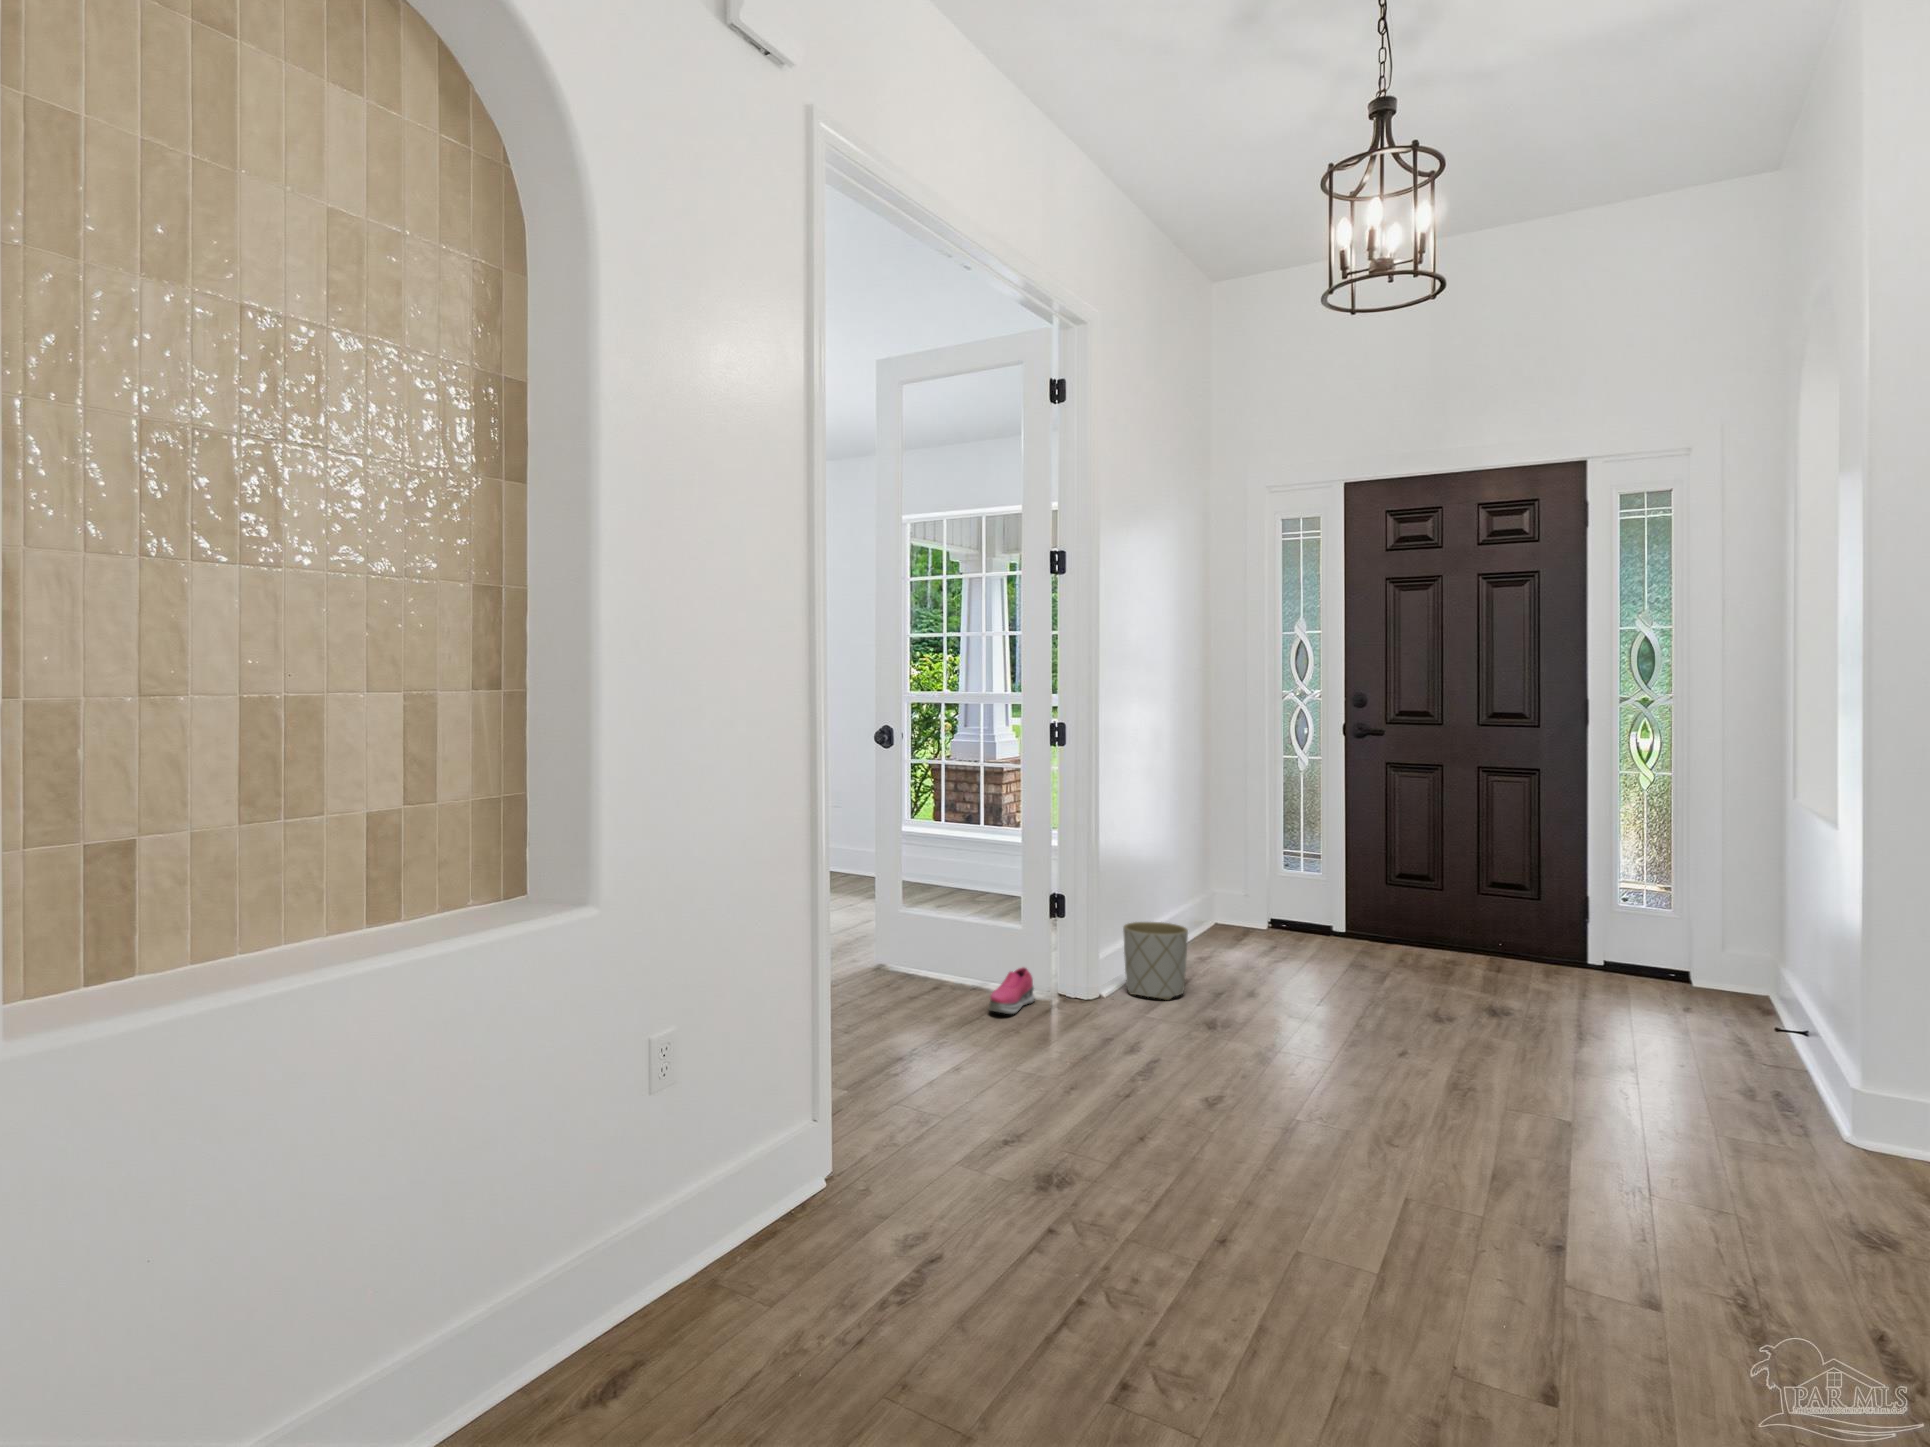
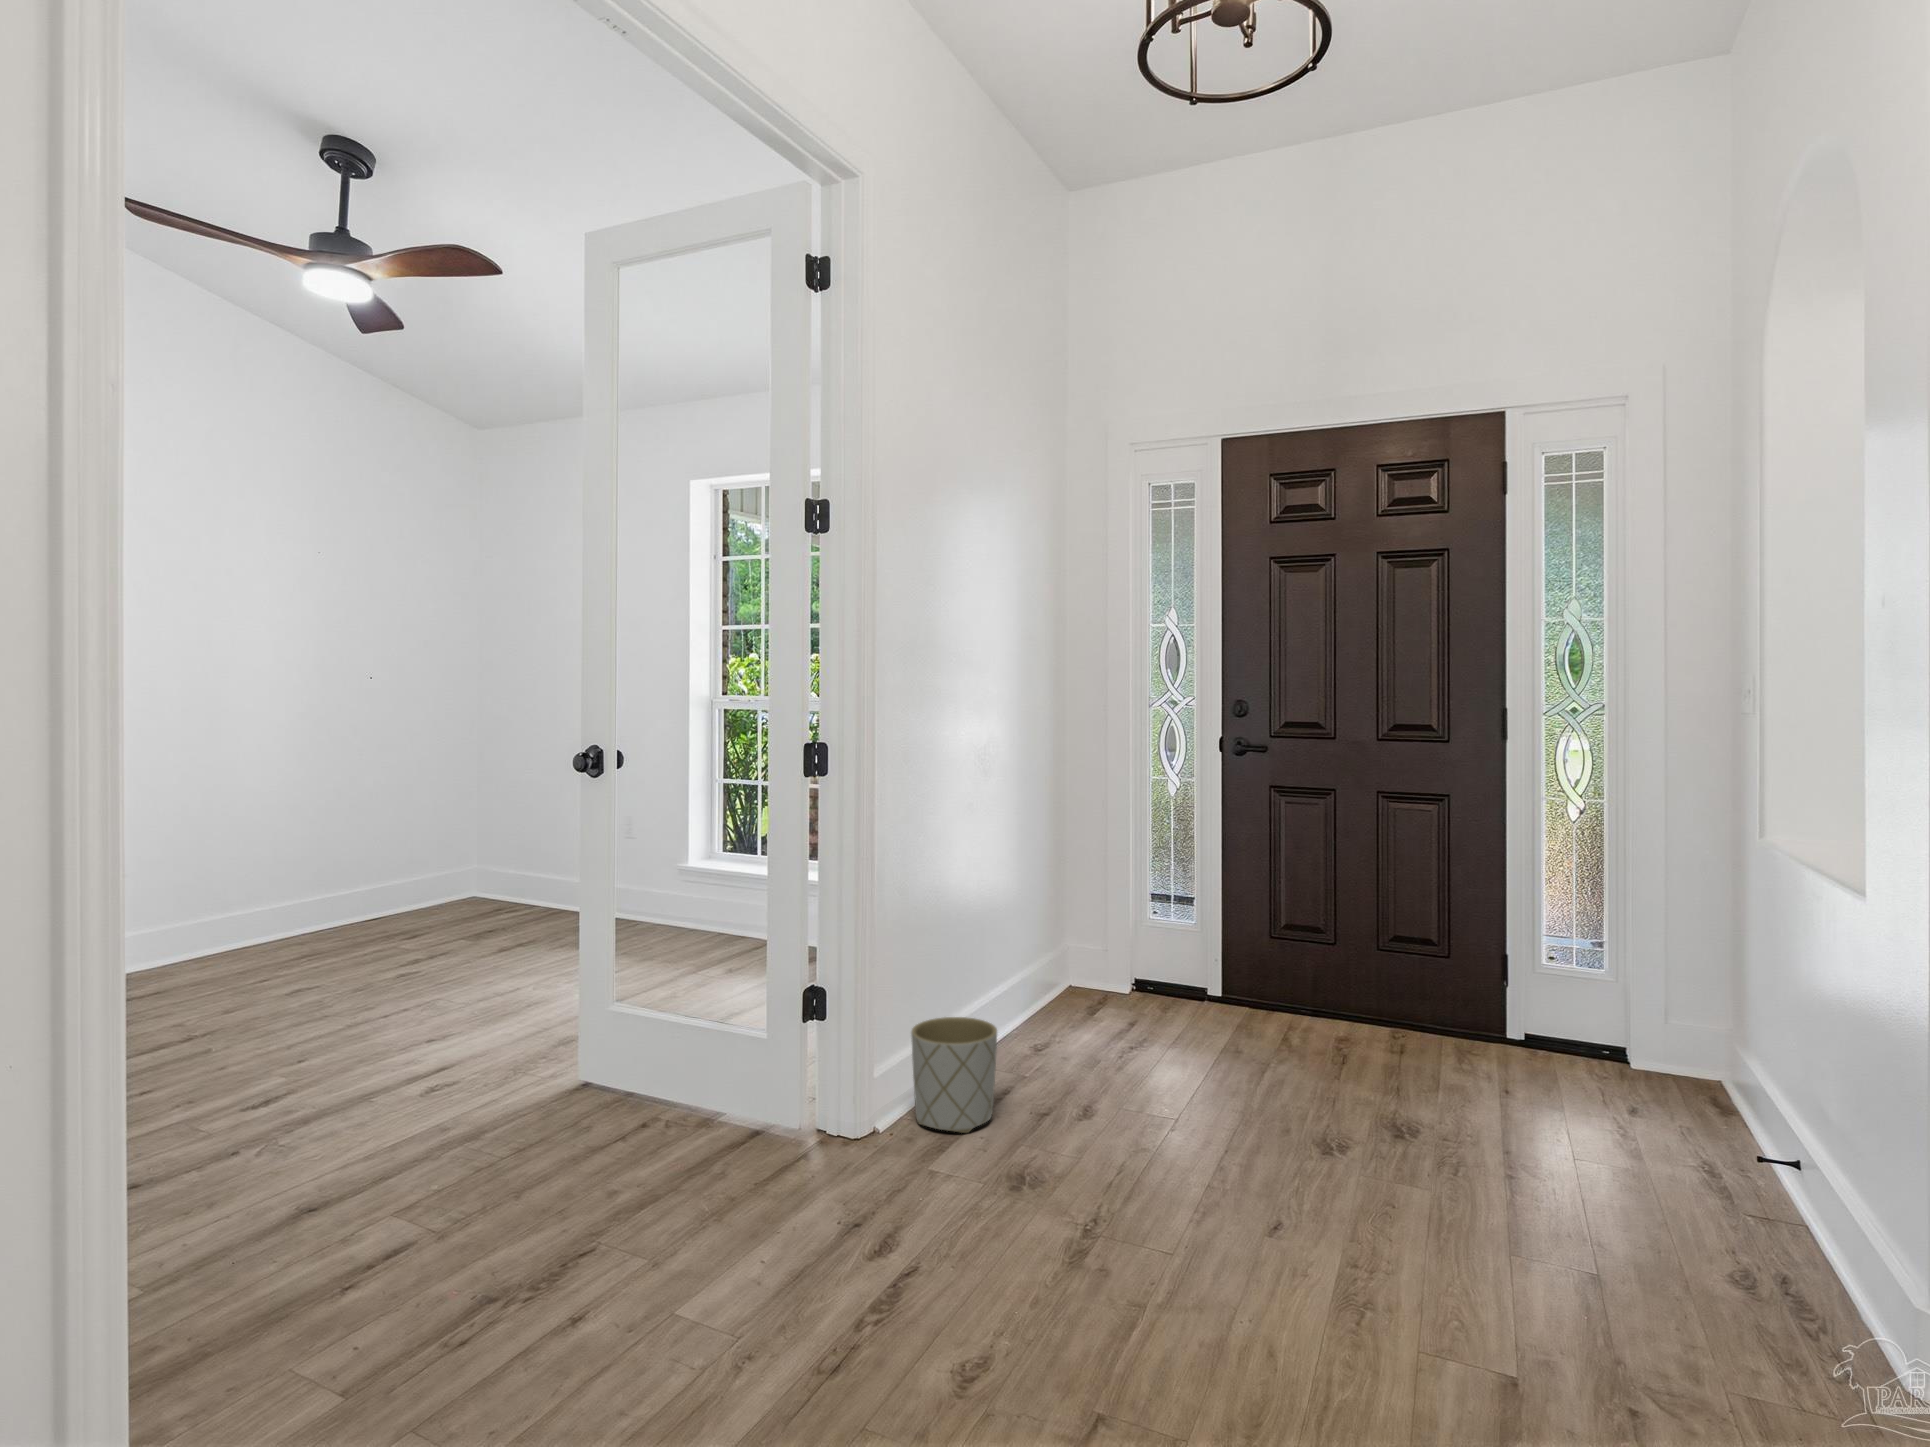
shoe: present [989,967,1035,1014] -> none [697,1099,779,1181]

